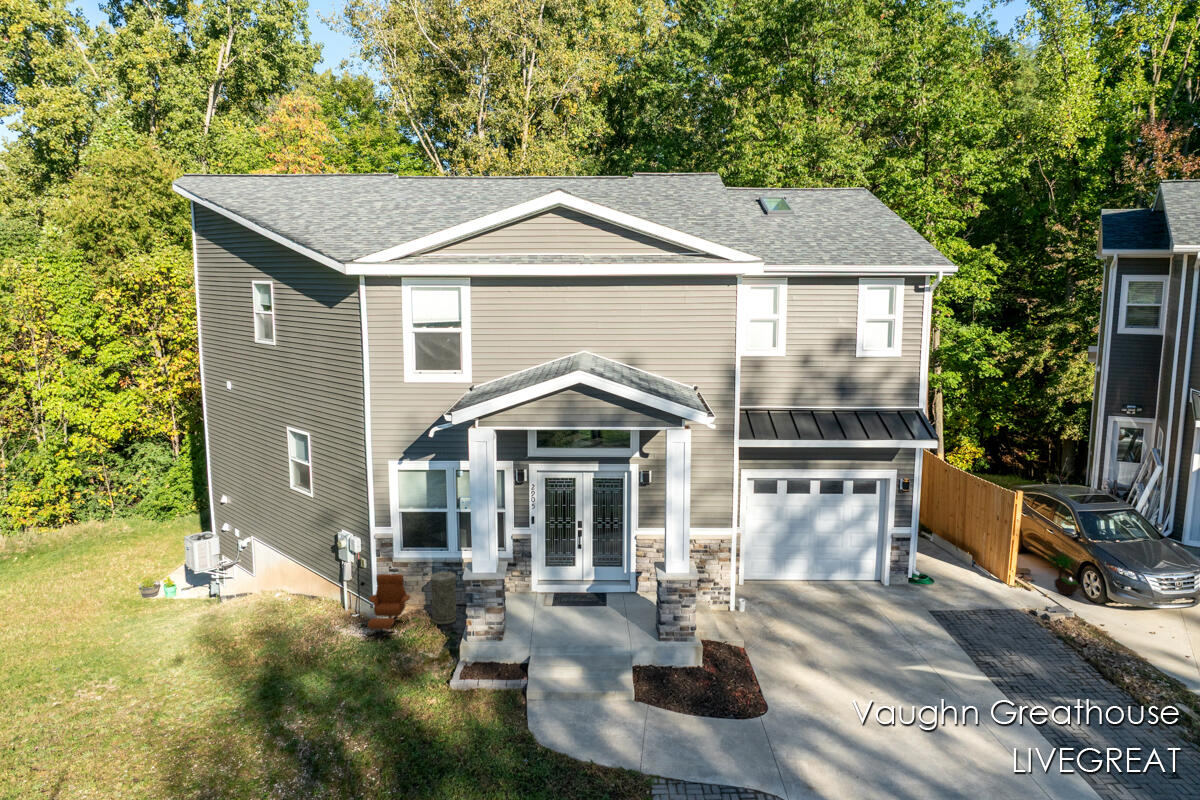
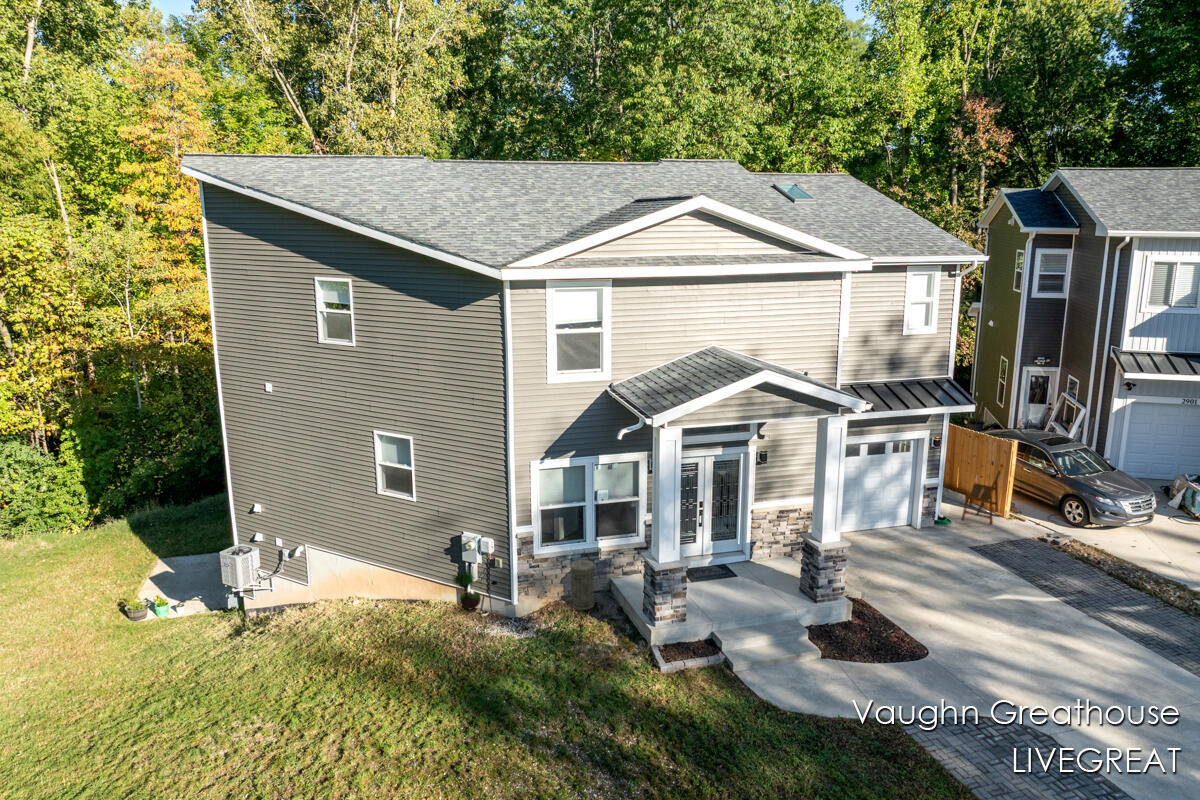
bench: none [947,527,1005,591] -> present [962,471,1001,524]
potted tree: present [1048,552,1078,595] -> present [453,570,481,609]
lounge chair: present [368,574,410,641] -> none [515,568,554,635]

